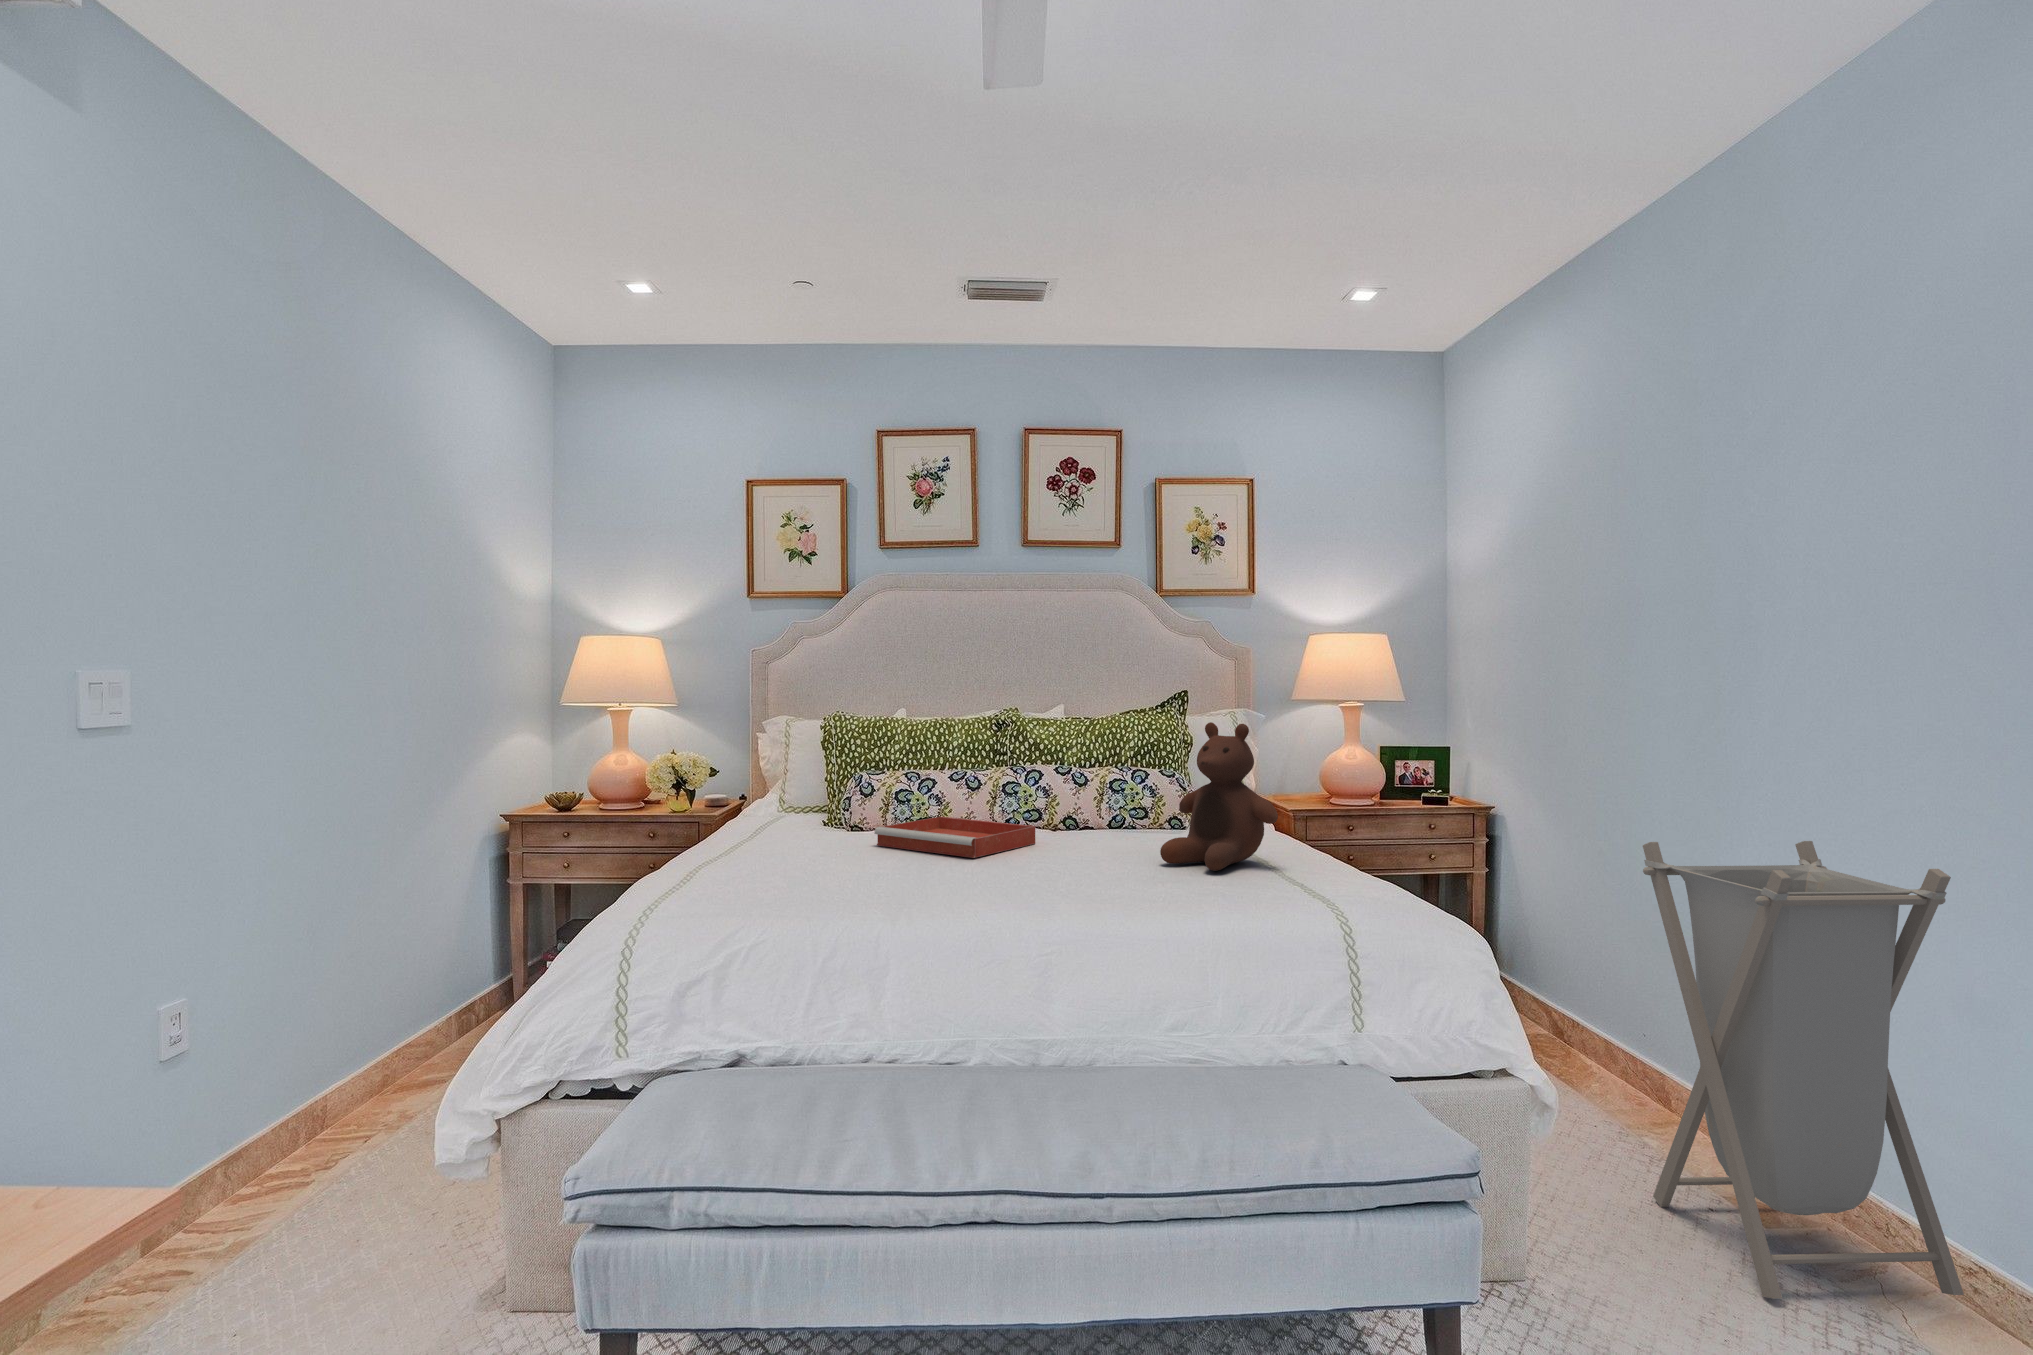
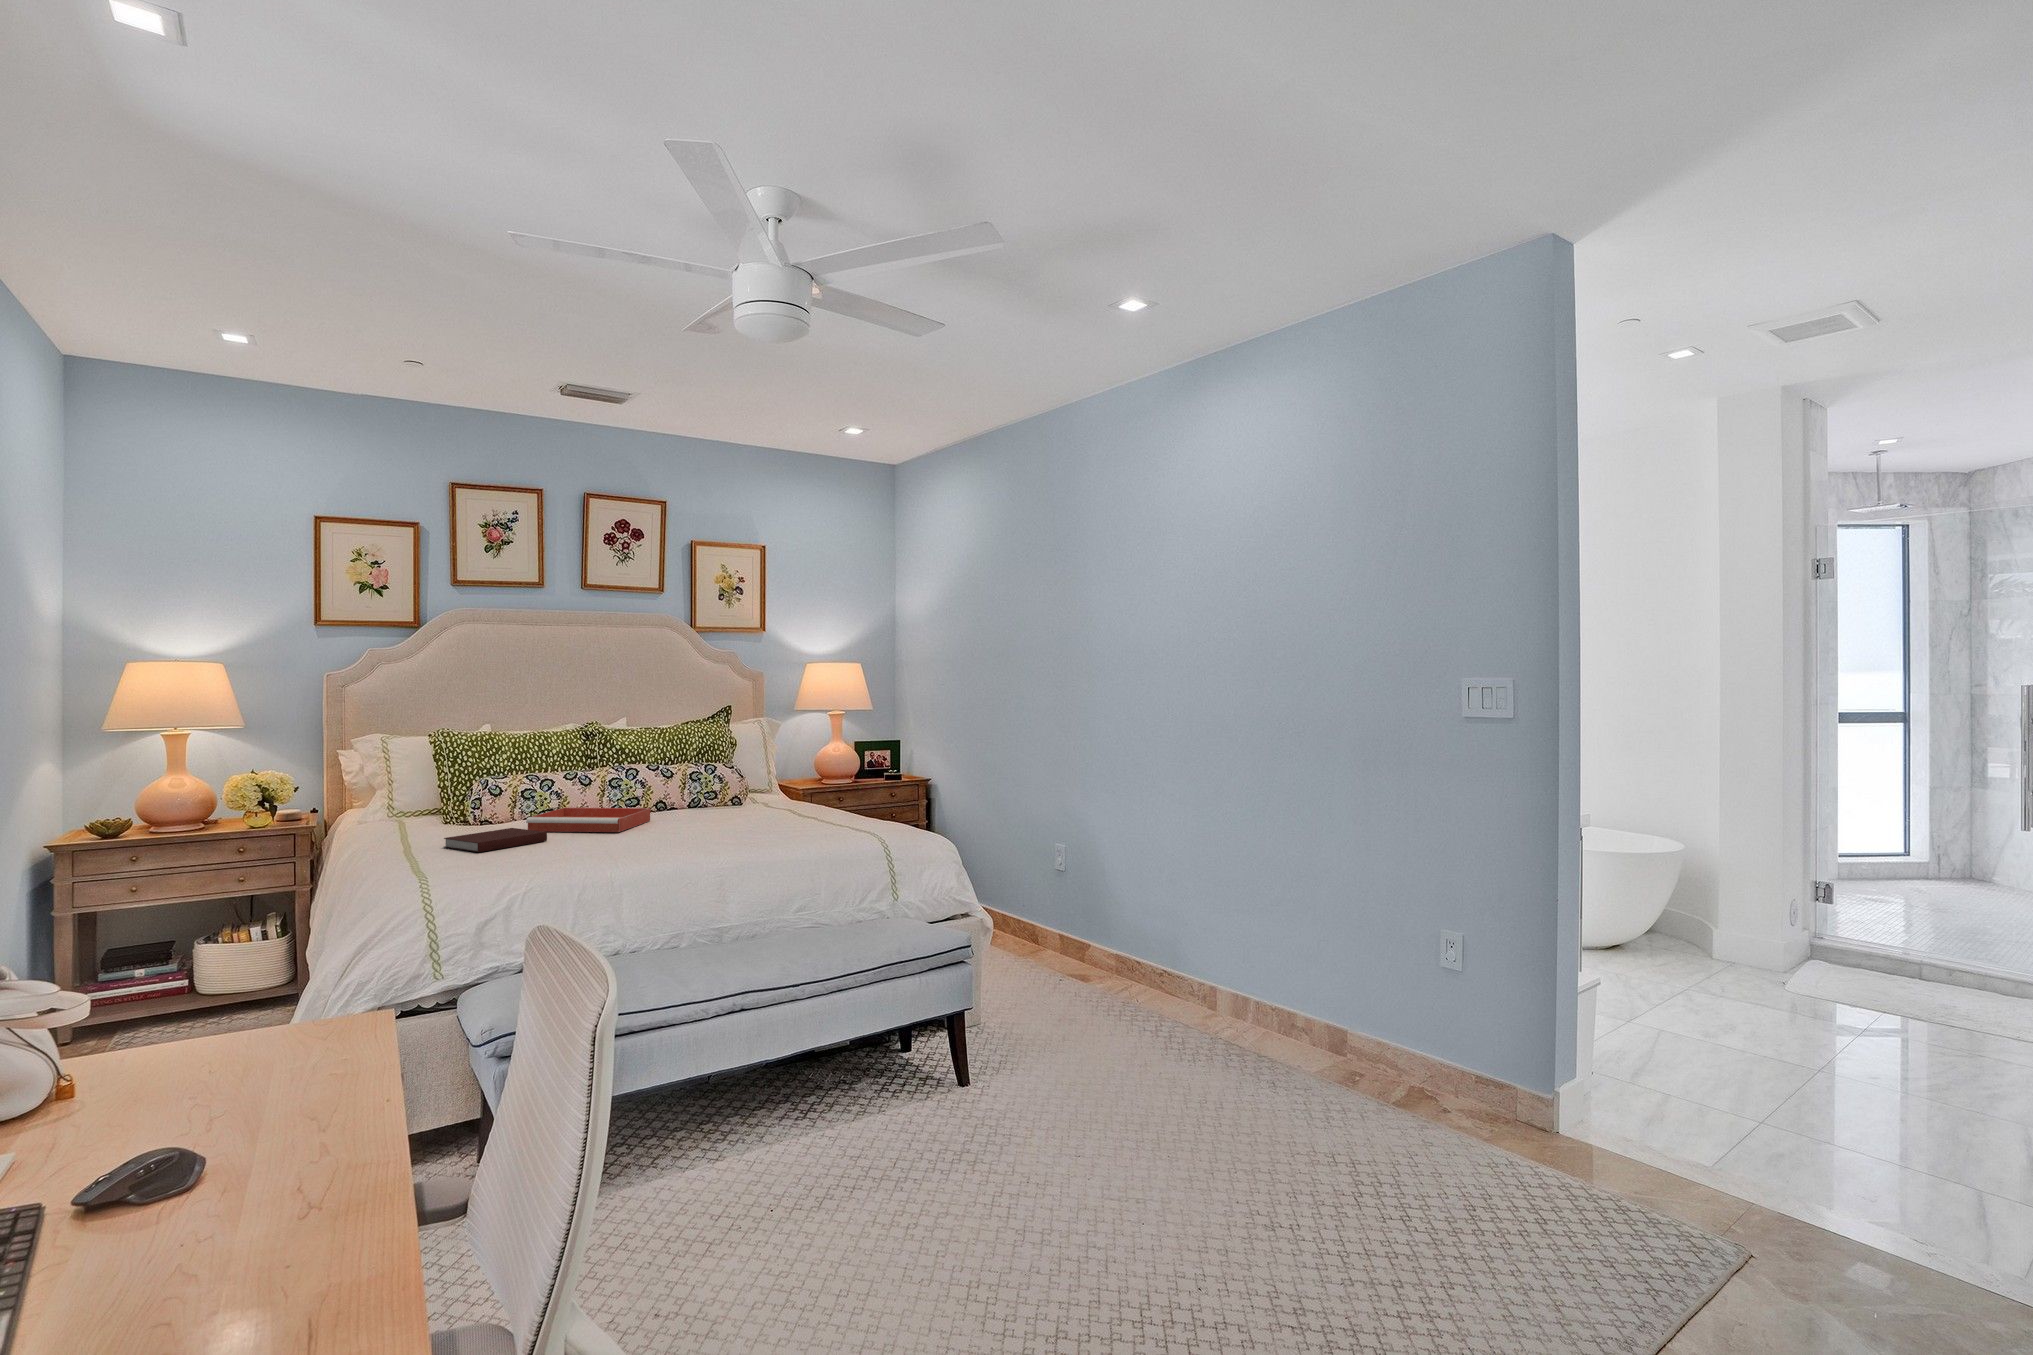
stuffed bear: present [1160,722,1278,871] -> none [752,731,827,825]
notebook: none [757,840,875,871] -> present [444,828,547,852]
laundry hamper: present [1643,841,1964,1299] -> none [1019,783,1146,1005]

